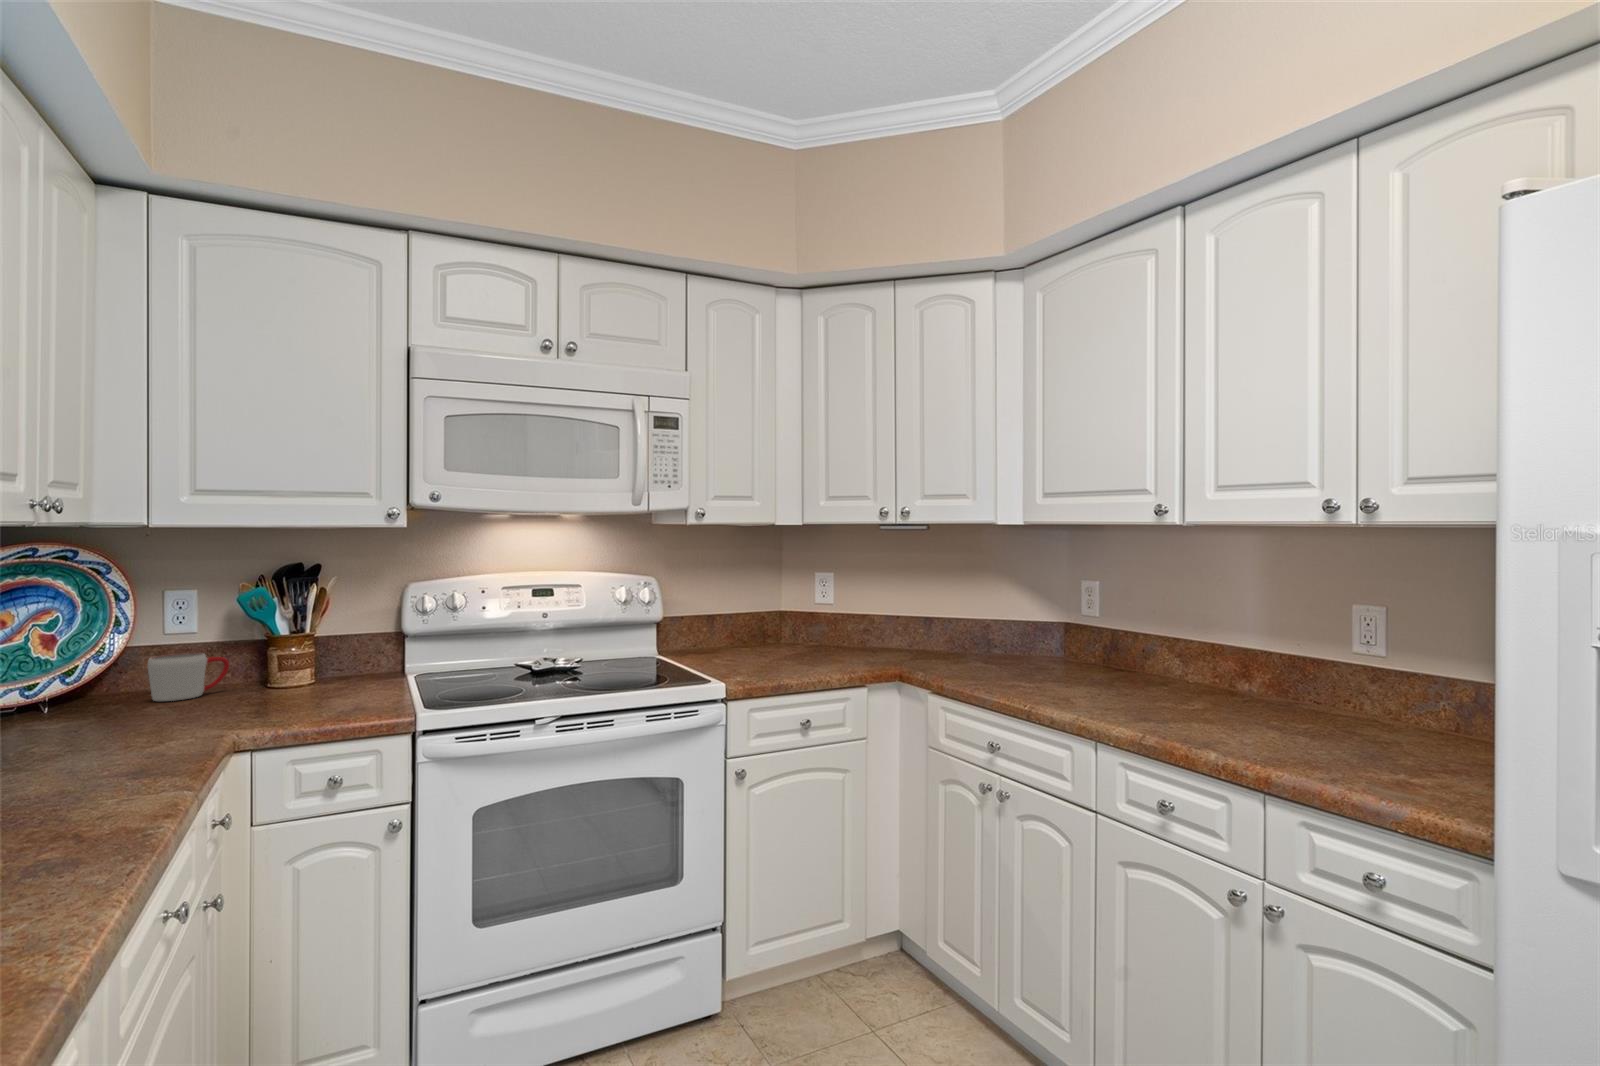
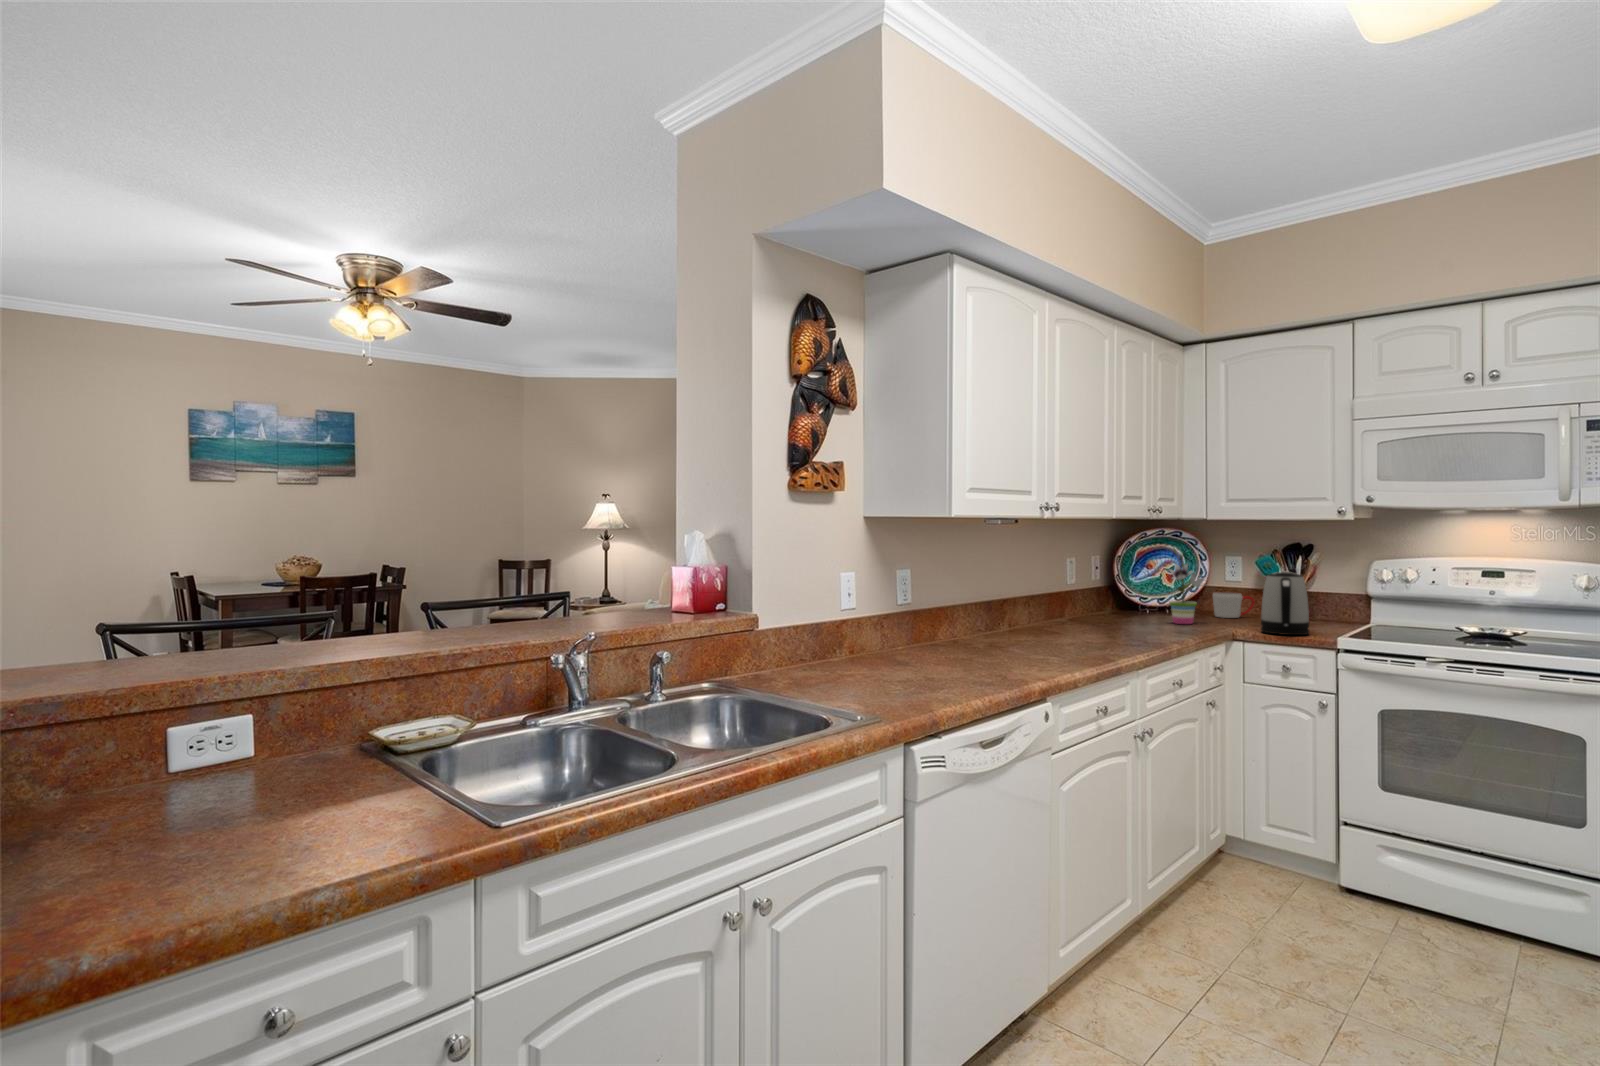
potted plant: none [49,579,149,735] -> present [1169,548,1204,624]
kettle: none [263,610,348,721] -> present [1261,572,1309,635]

